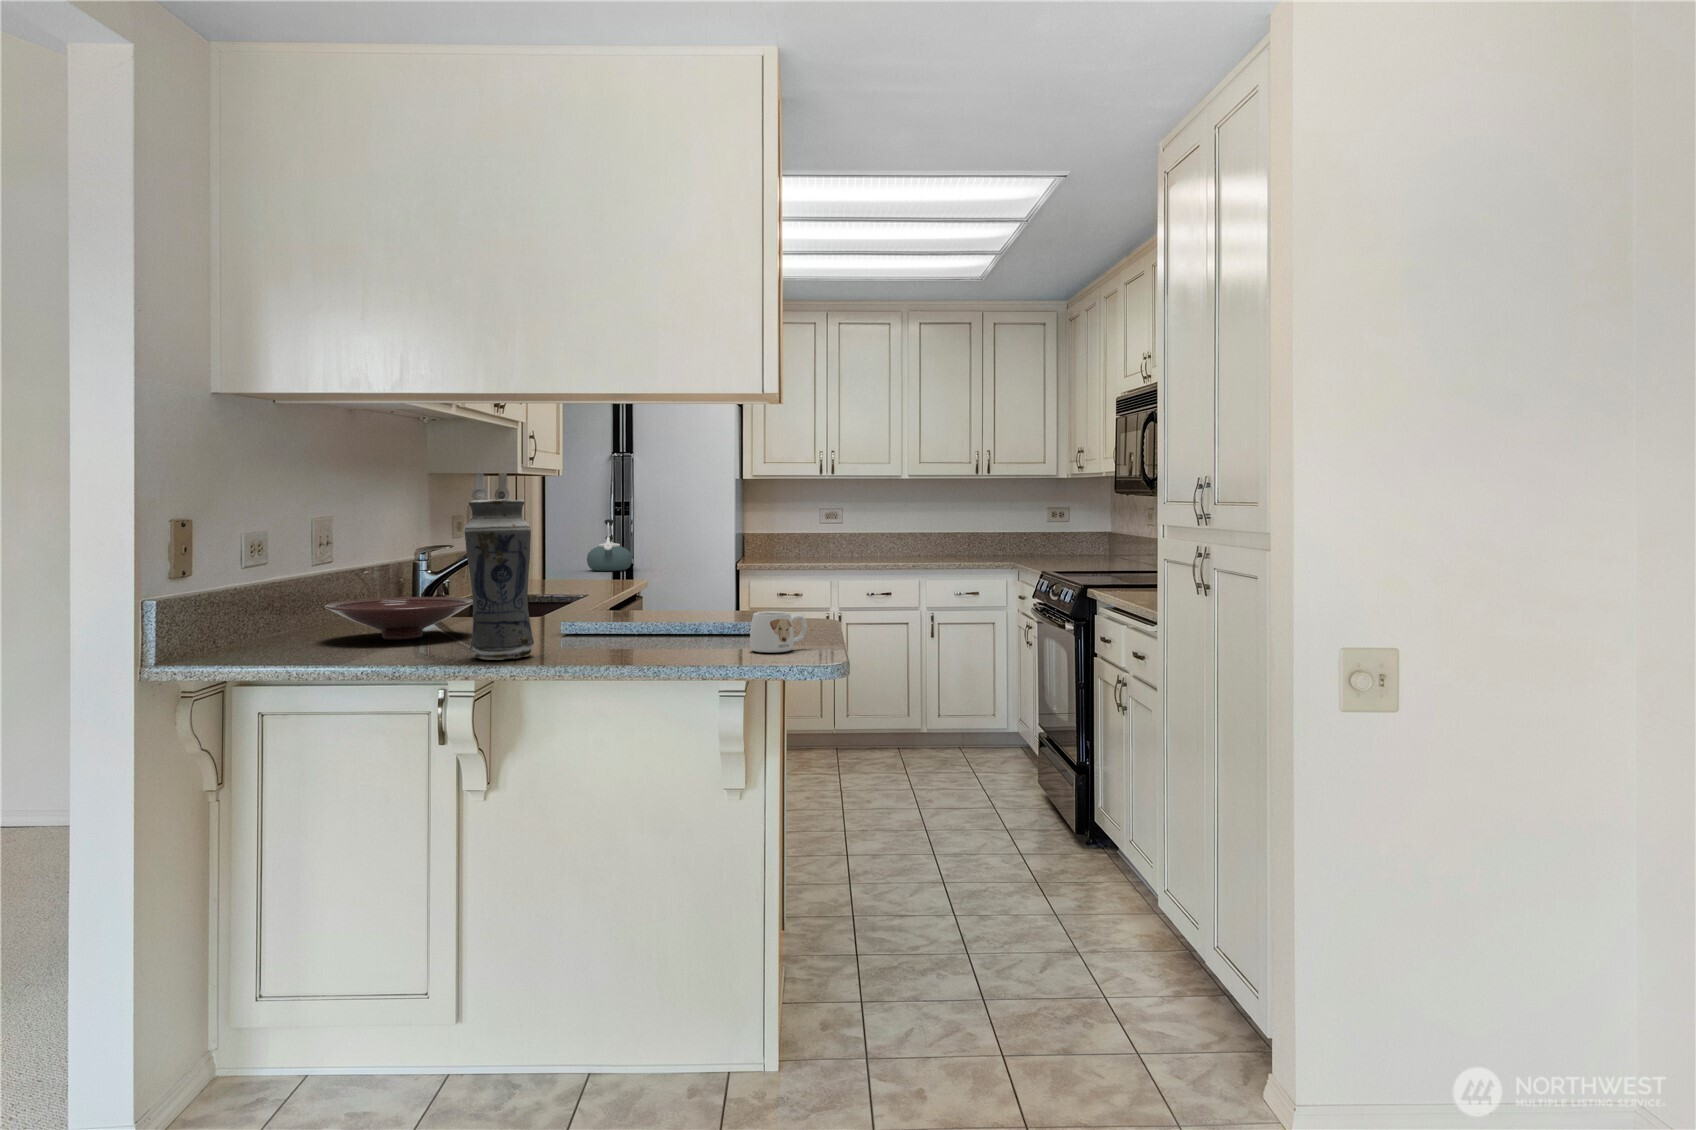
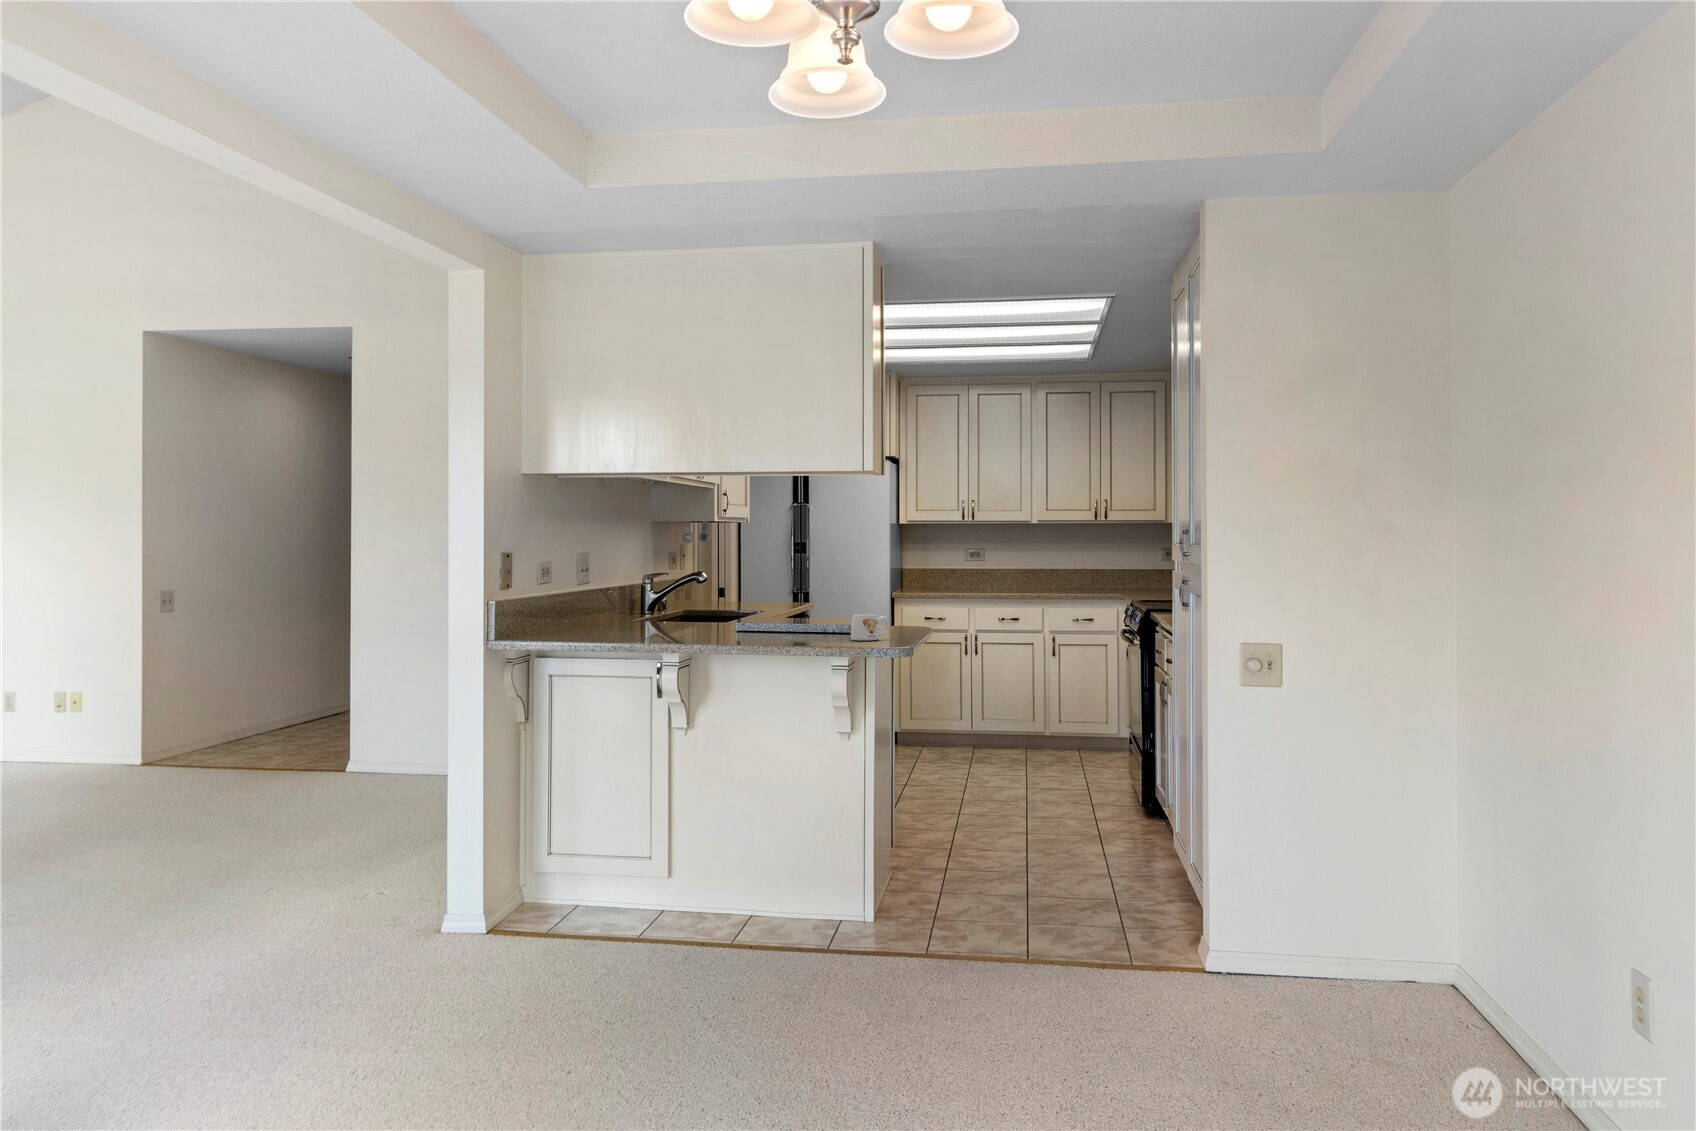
vase: present [464,499,534,660] -> none [674,541,715,641]
kettle: present [587,519,632,571] -> none [770,556,805,598]
bowl: present [325,597,473,640] -> none [589,606,681,632]

